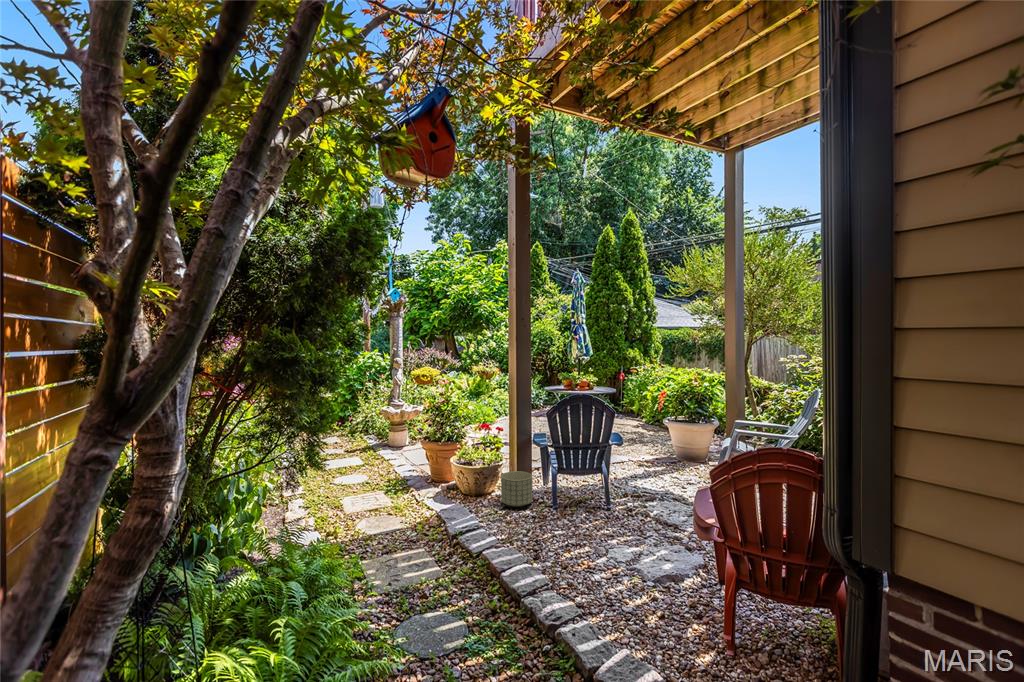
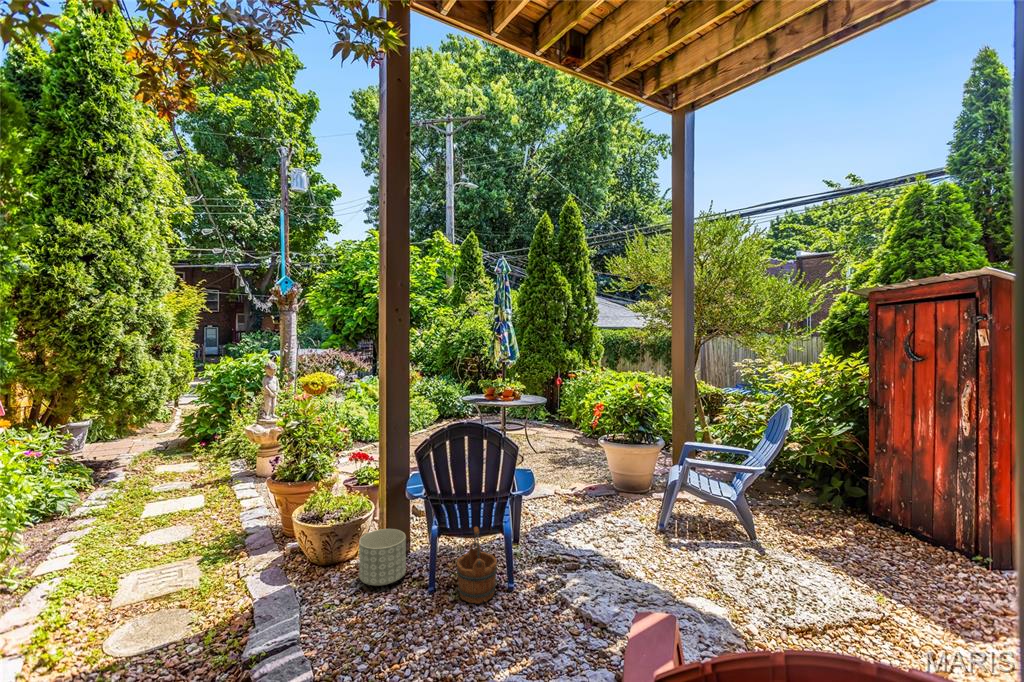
wooden bucket: none [571,467,599,518] -> present [457,527,497,604]

